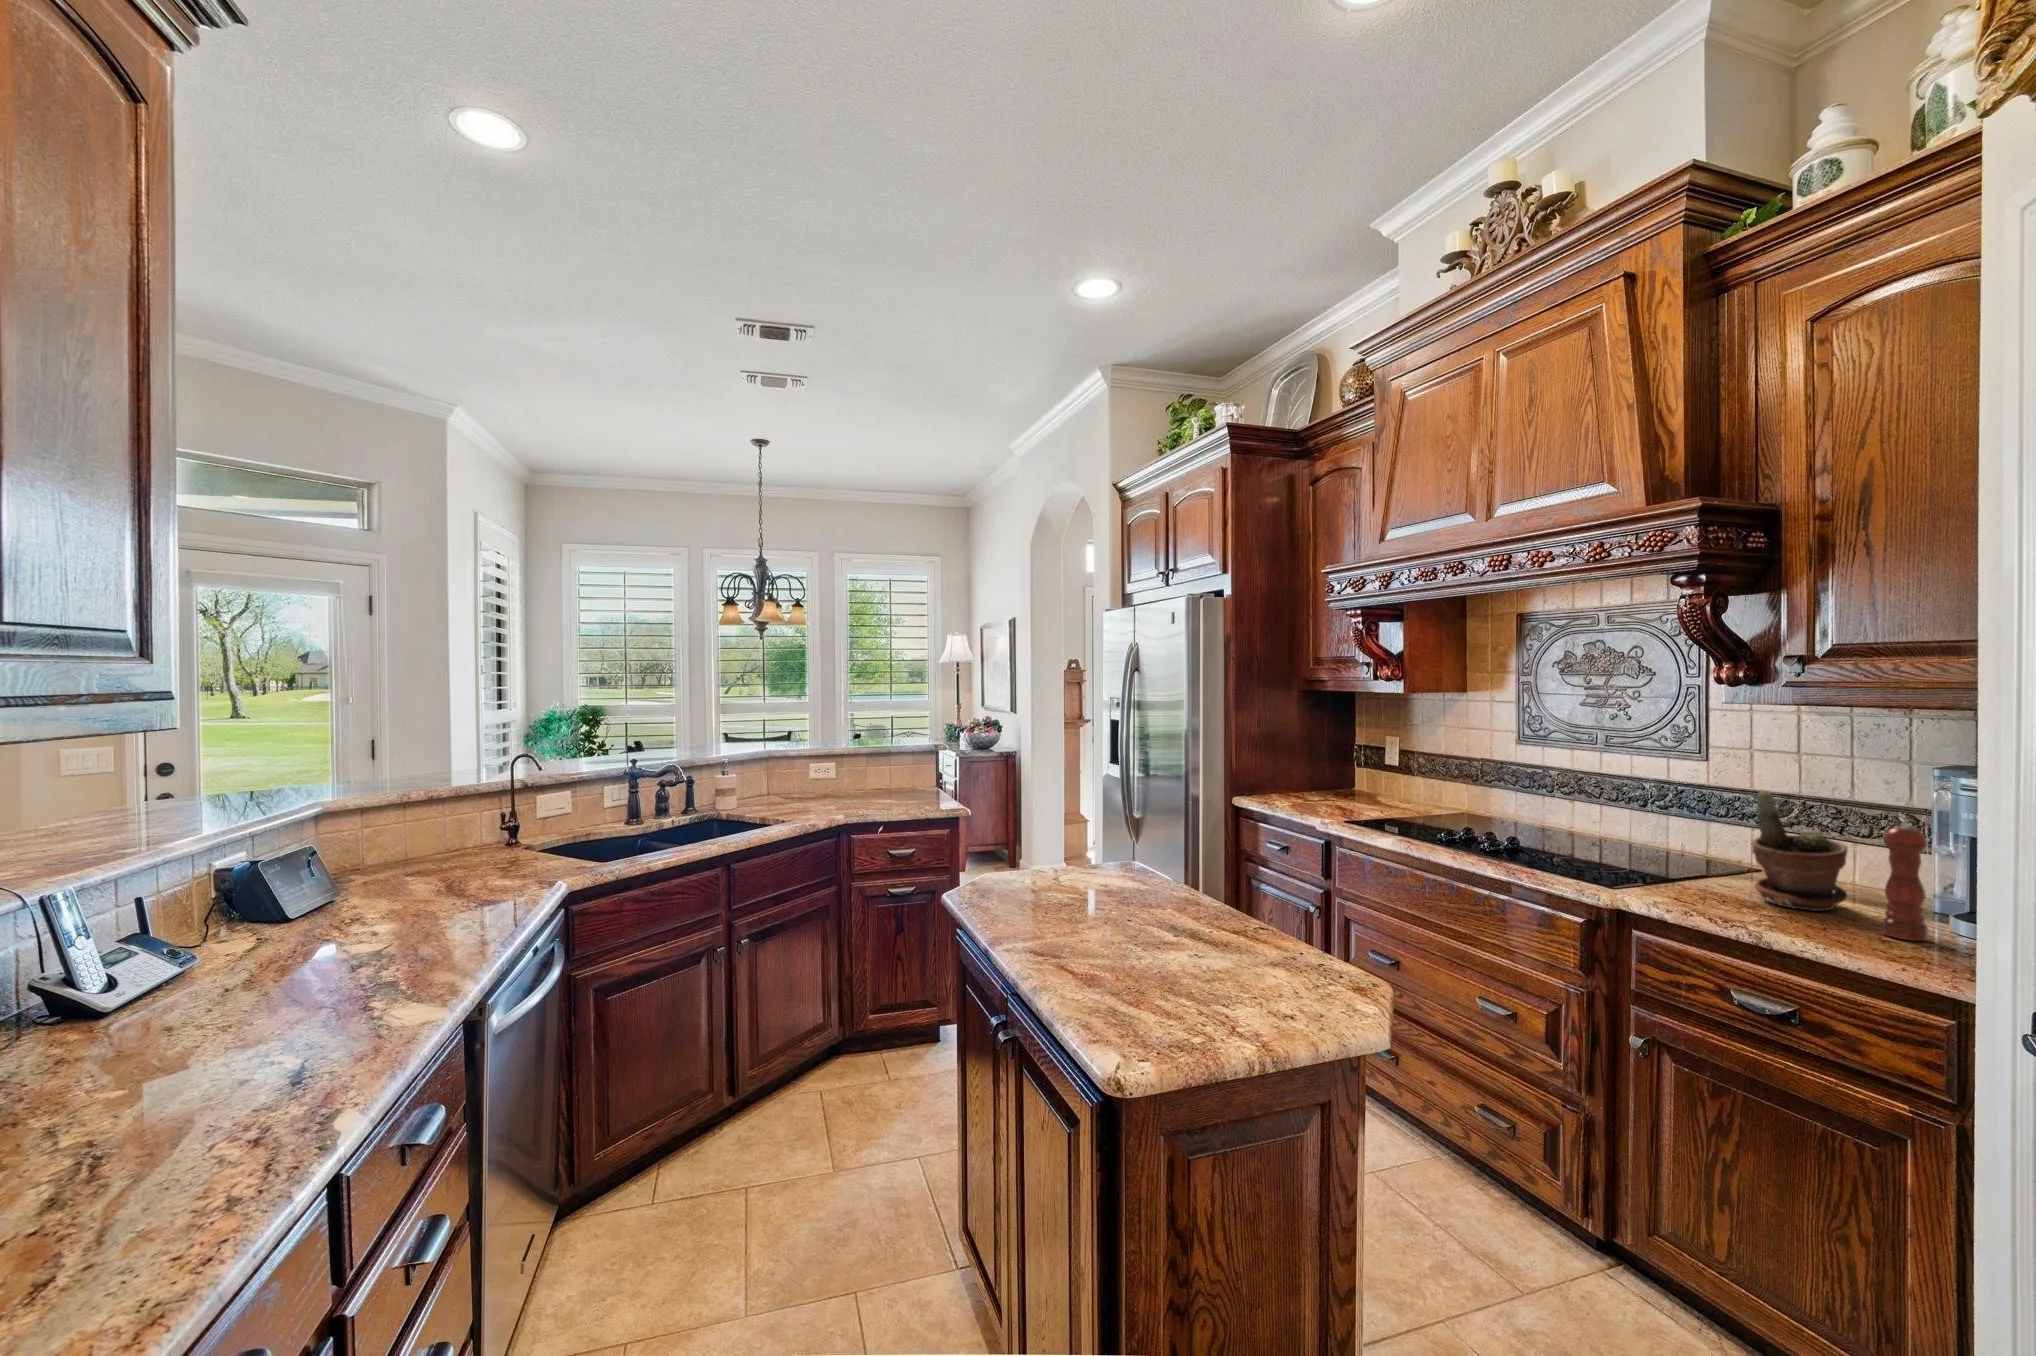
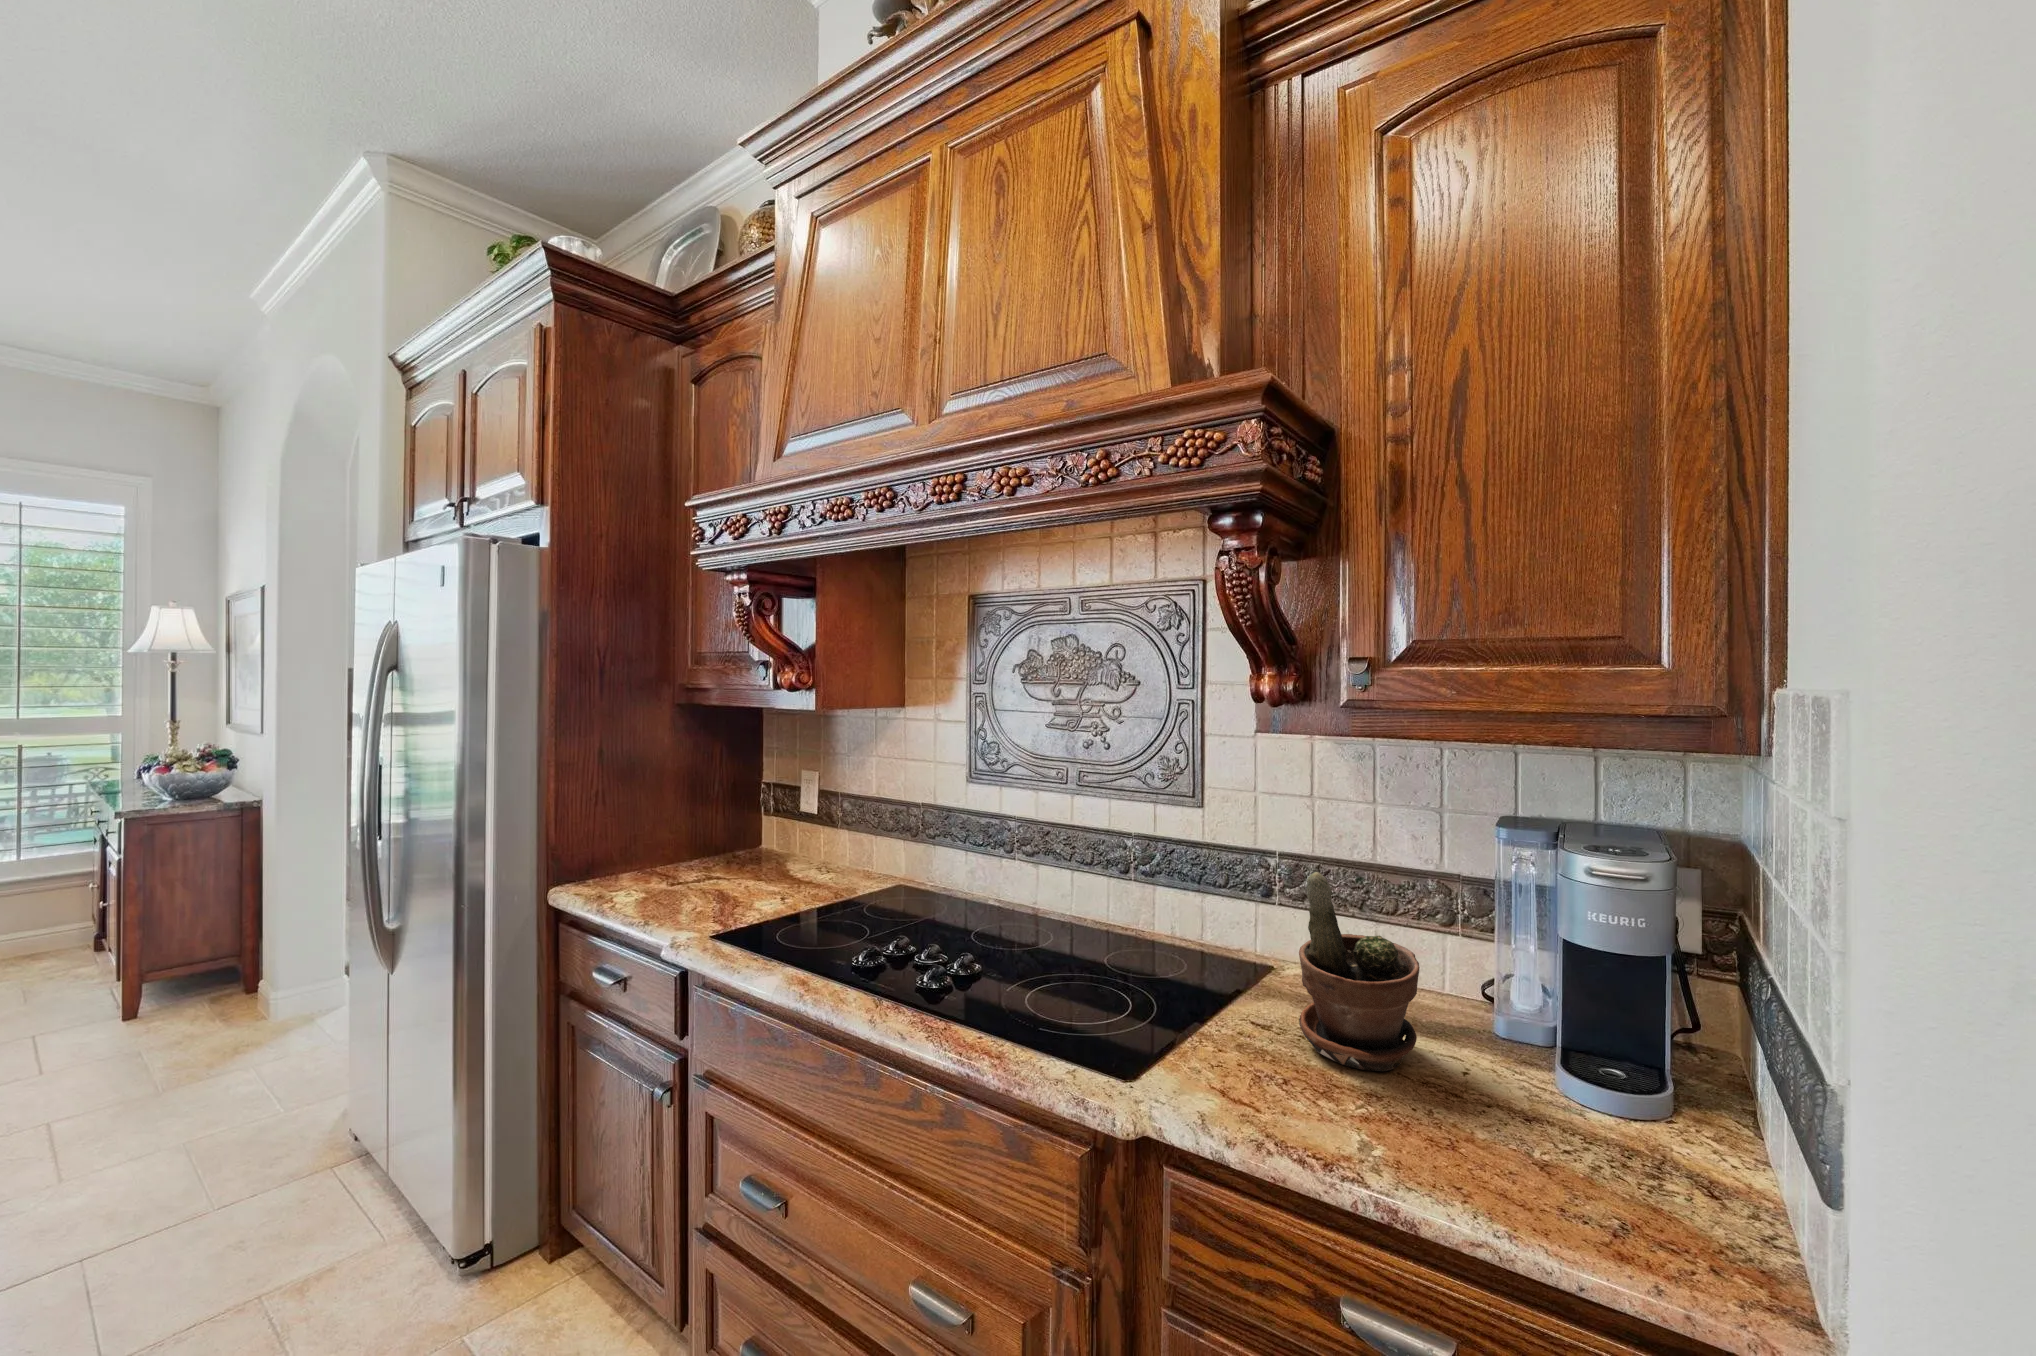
pepper mill: present [1883,819,1928,941] -> none [1500,928,1561,1139]

